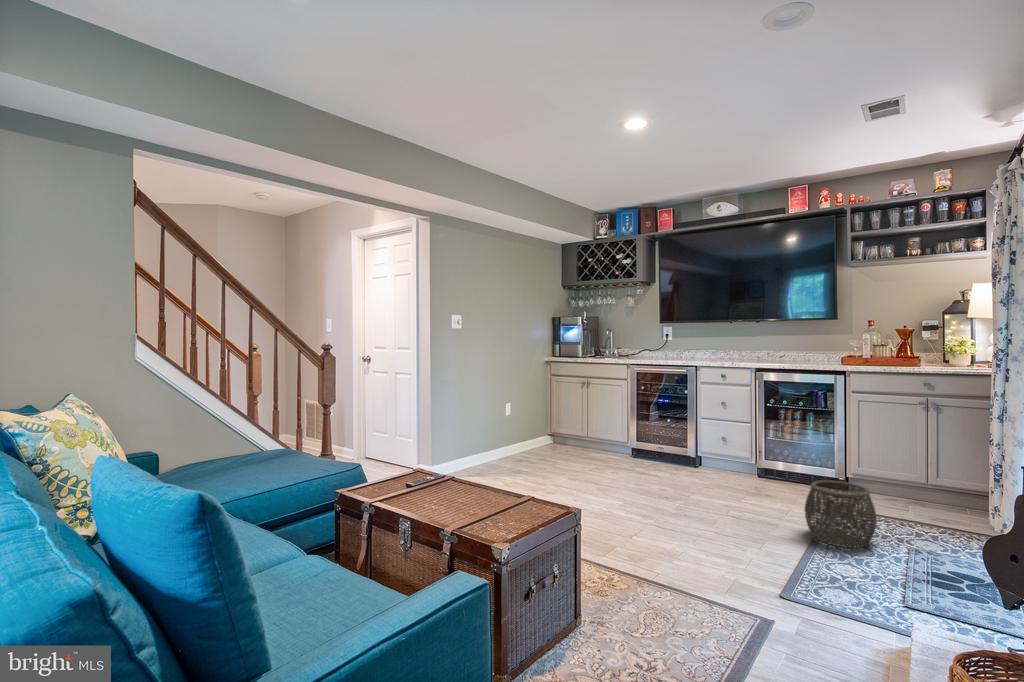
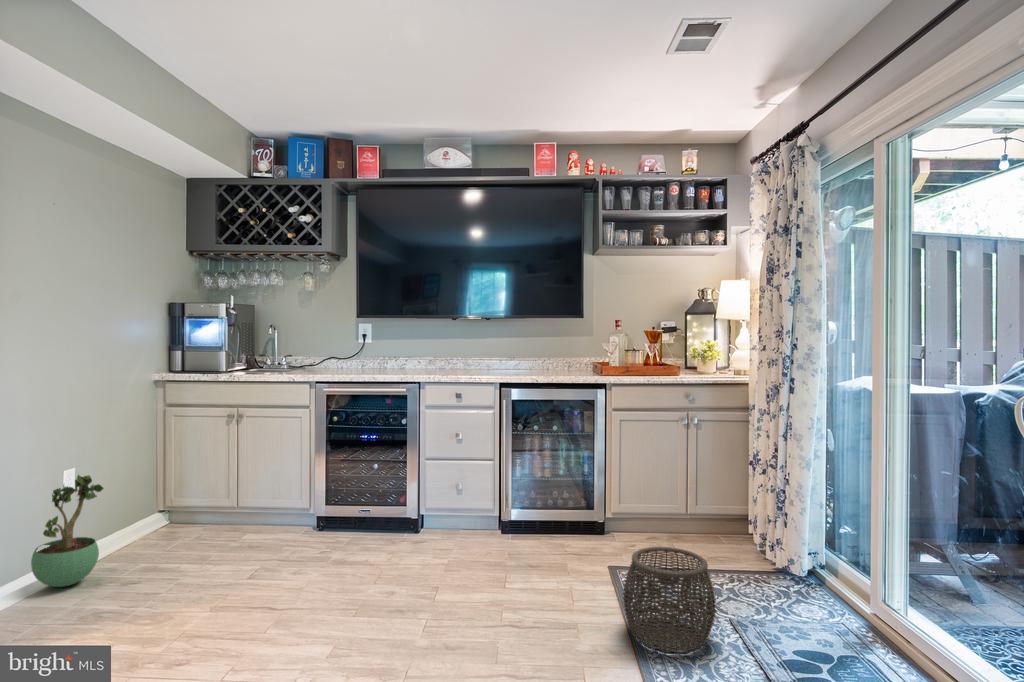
potted plant: none [493,407,522,461] -> present [31,475,104,587]

